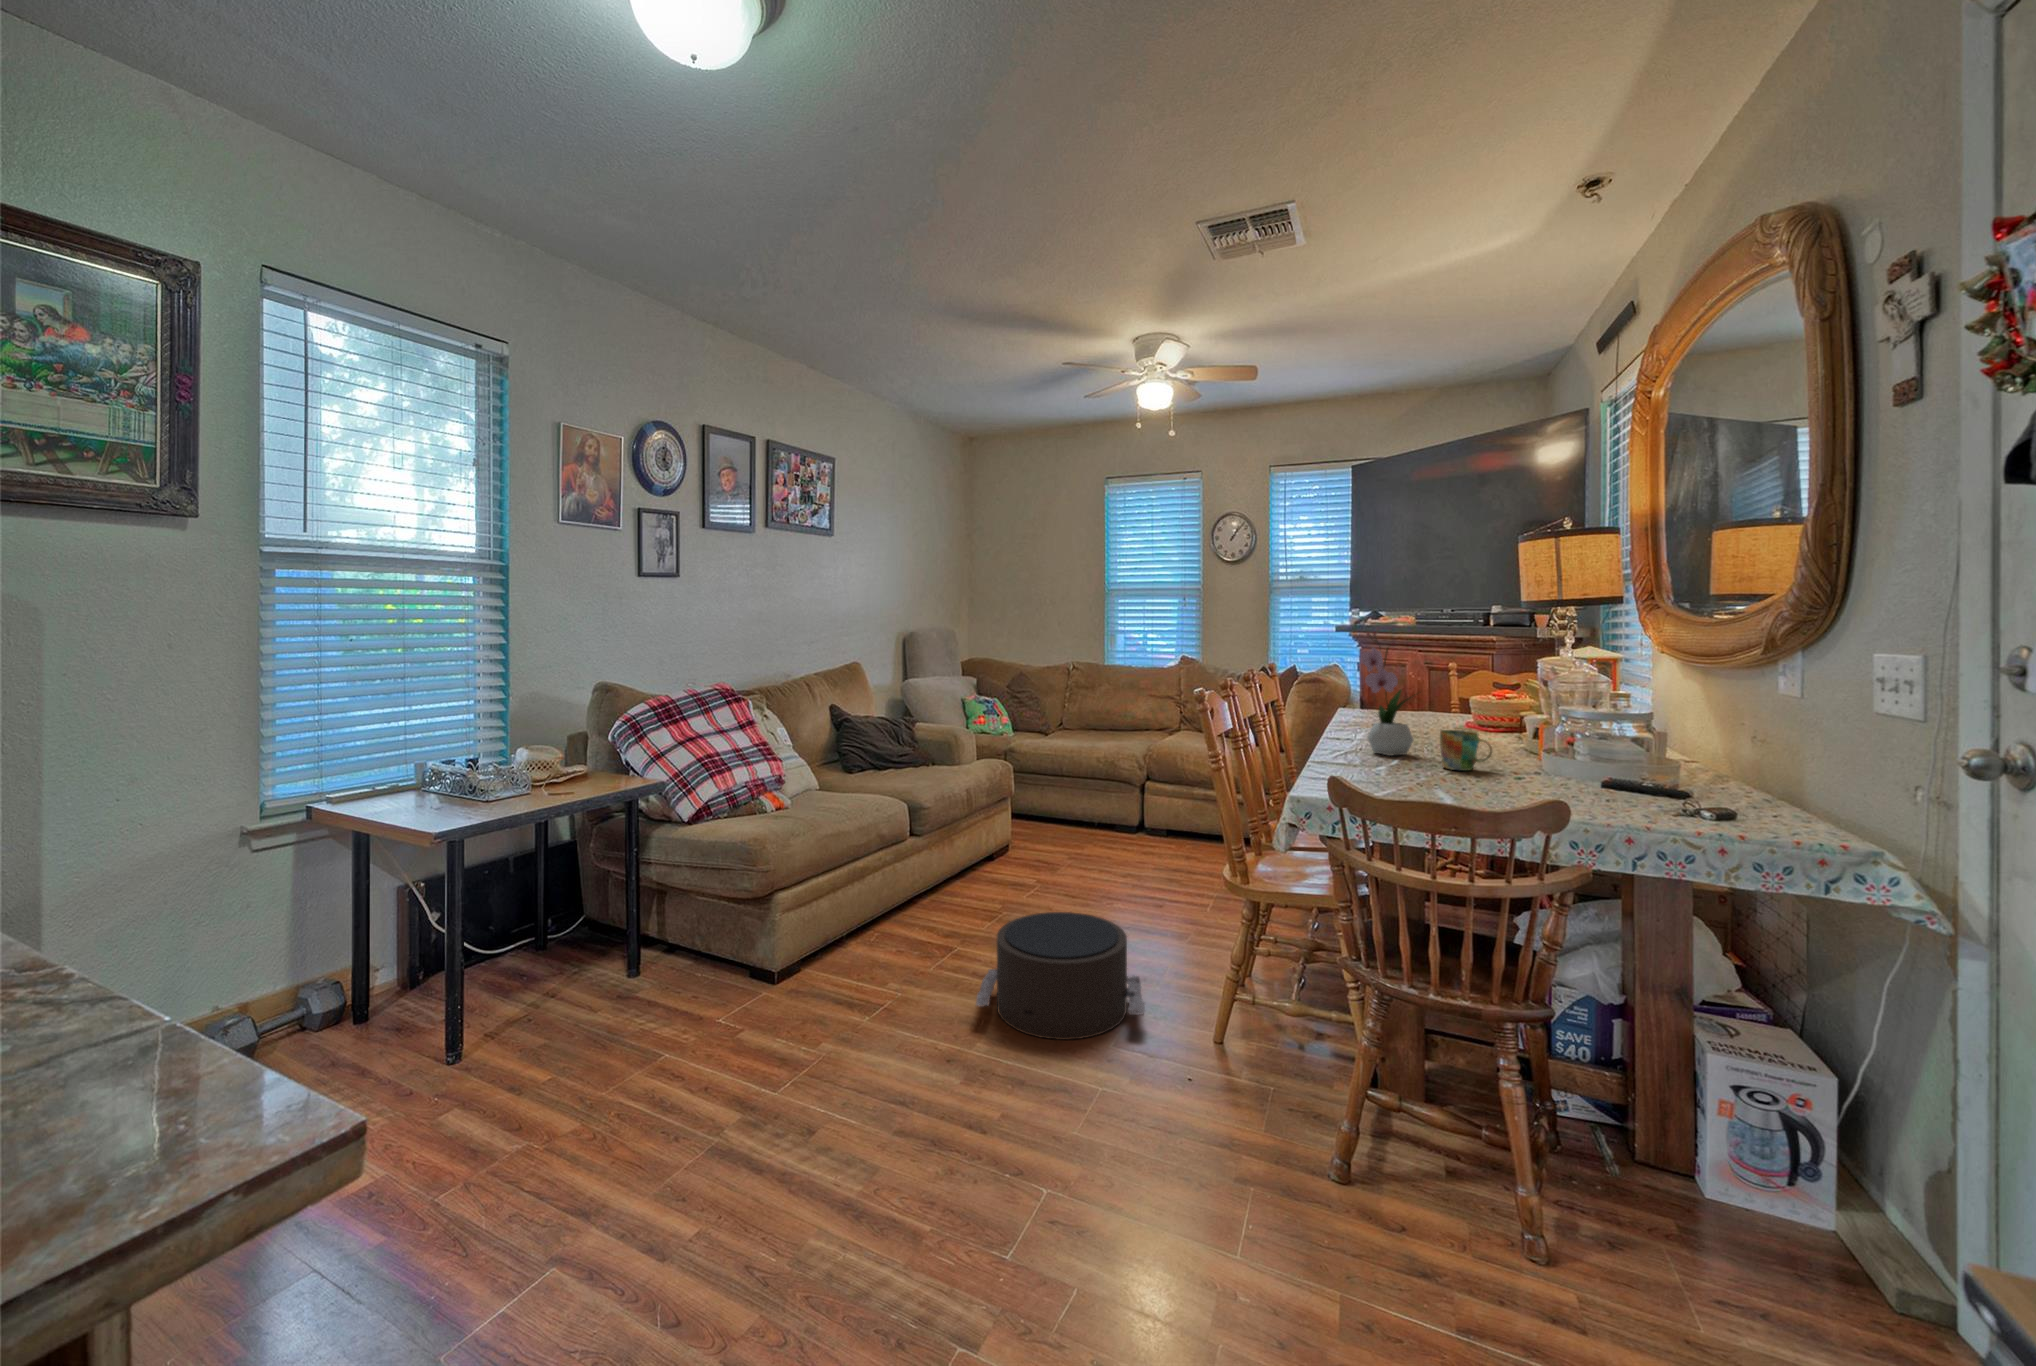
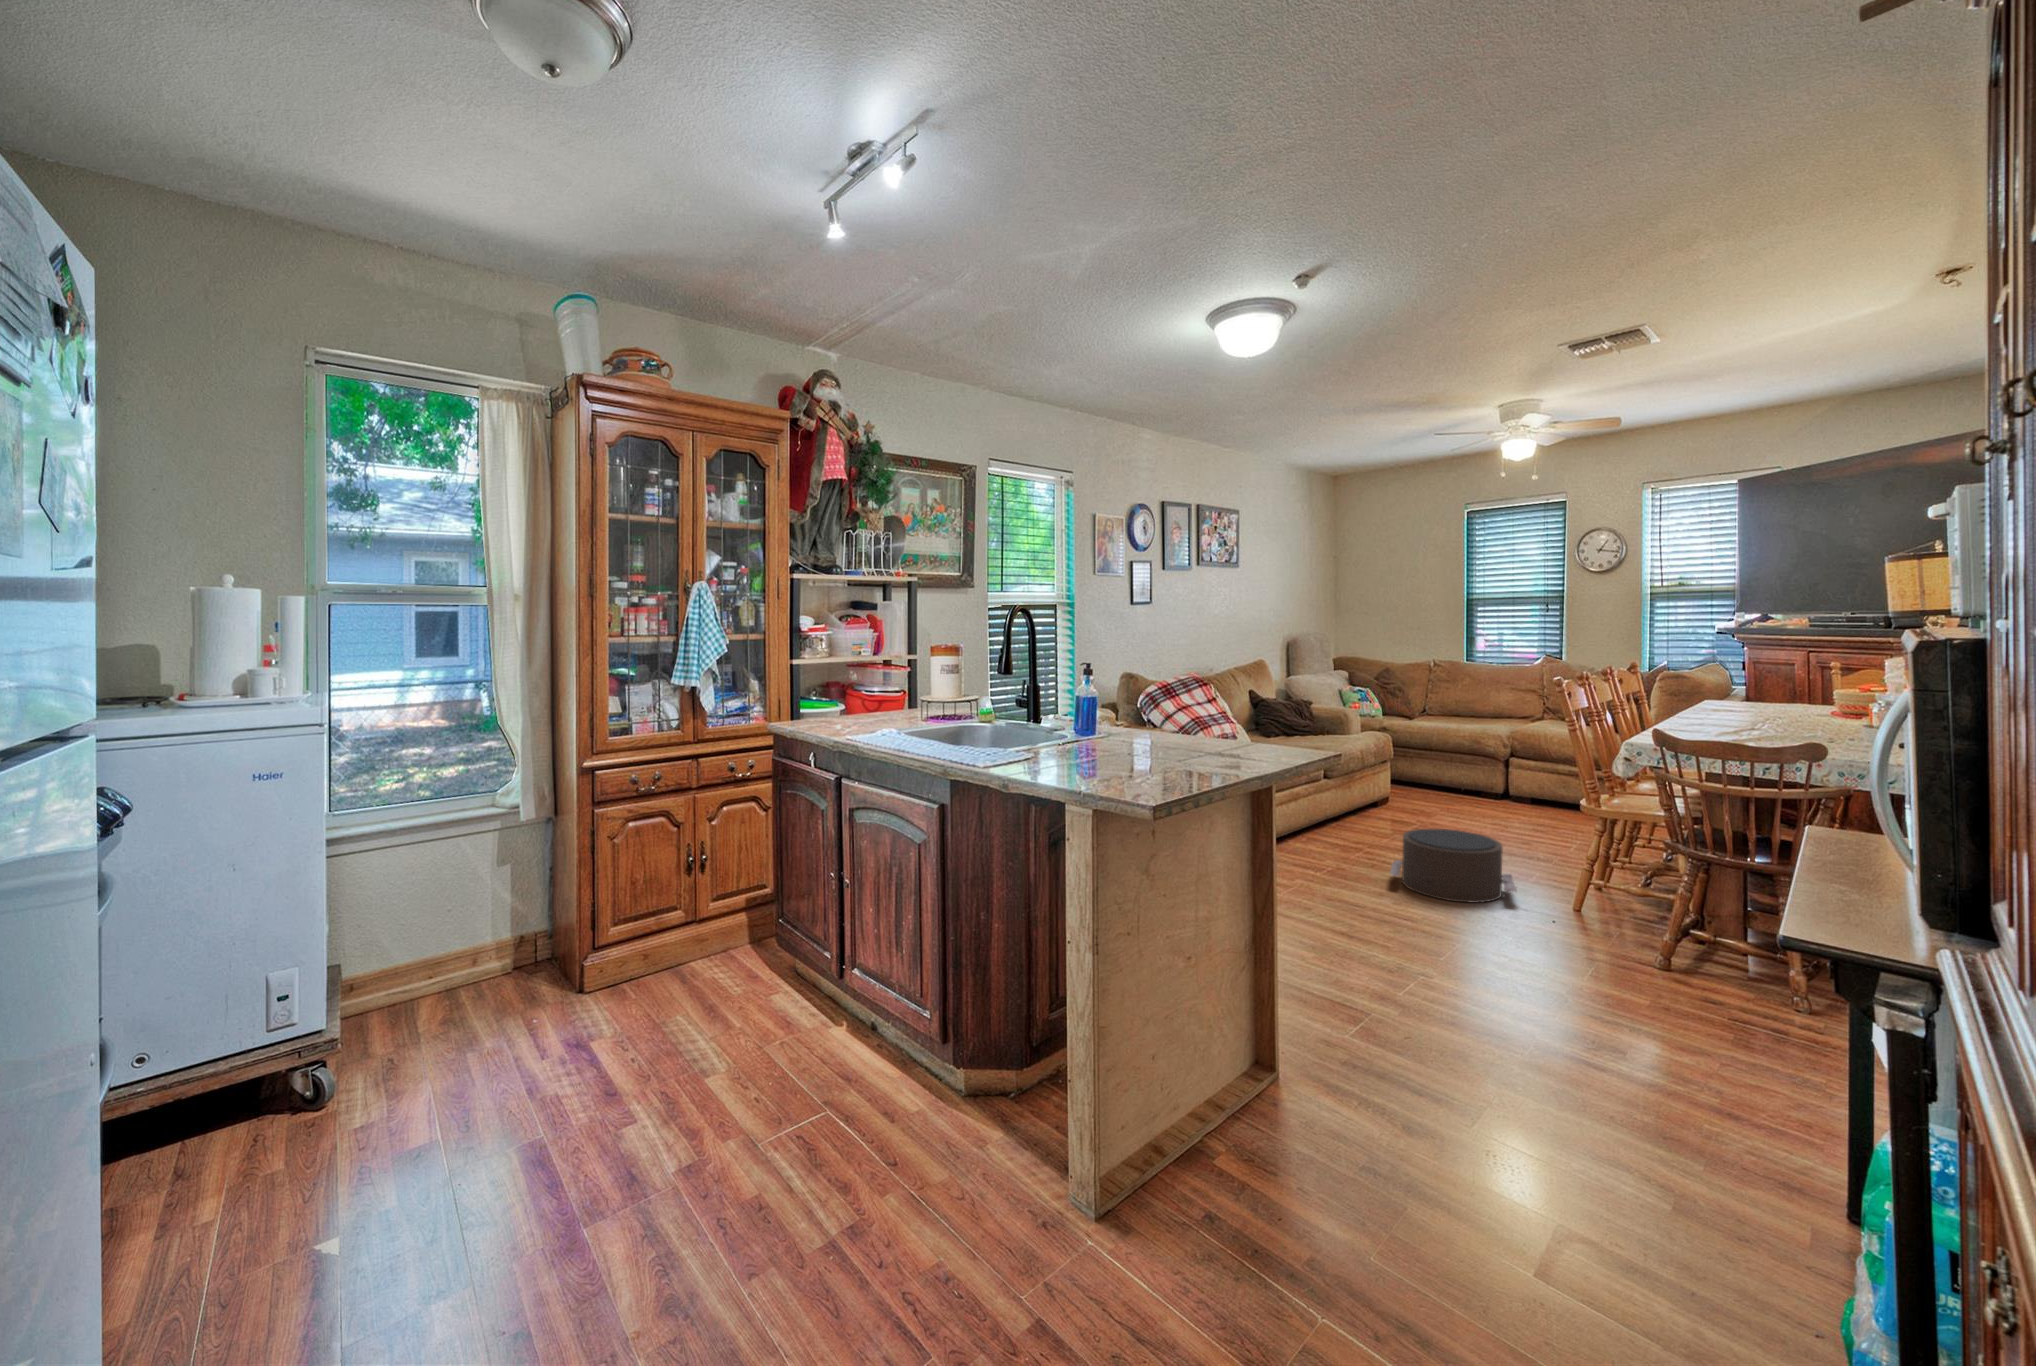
flower arrangement: present [1361,632,1413,756] -> none [1703,637,1759,726]
mug: present [1440,730,1492,771] -> none [1769,707,1816,735]

